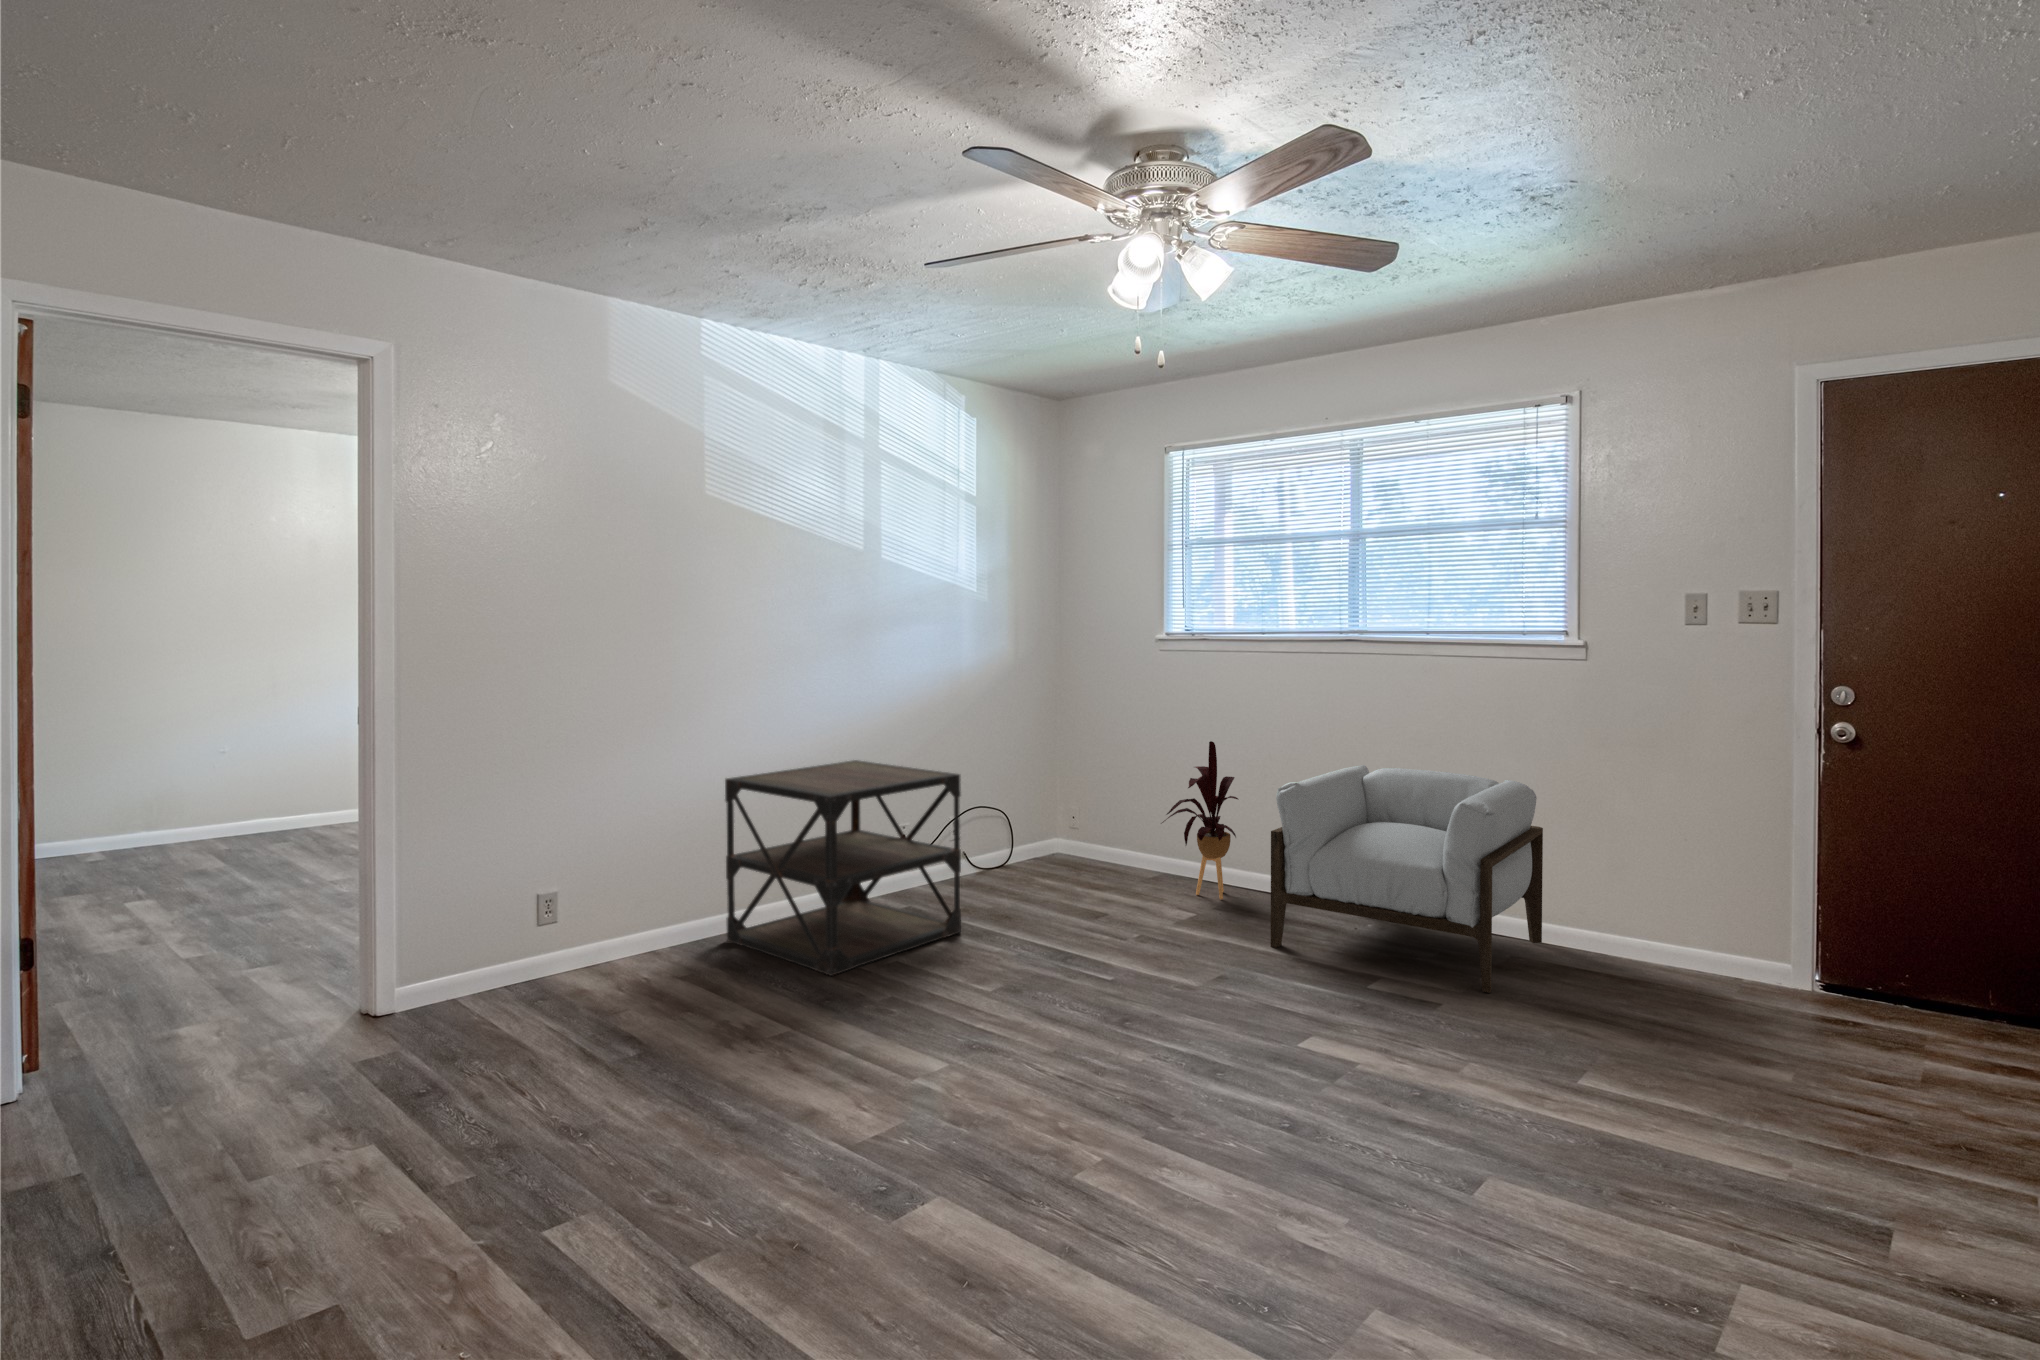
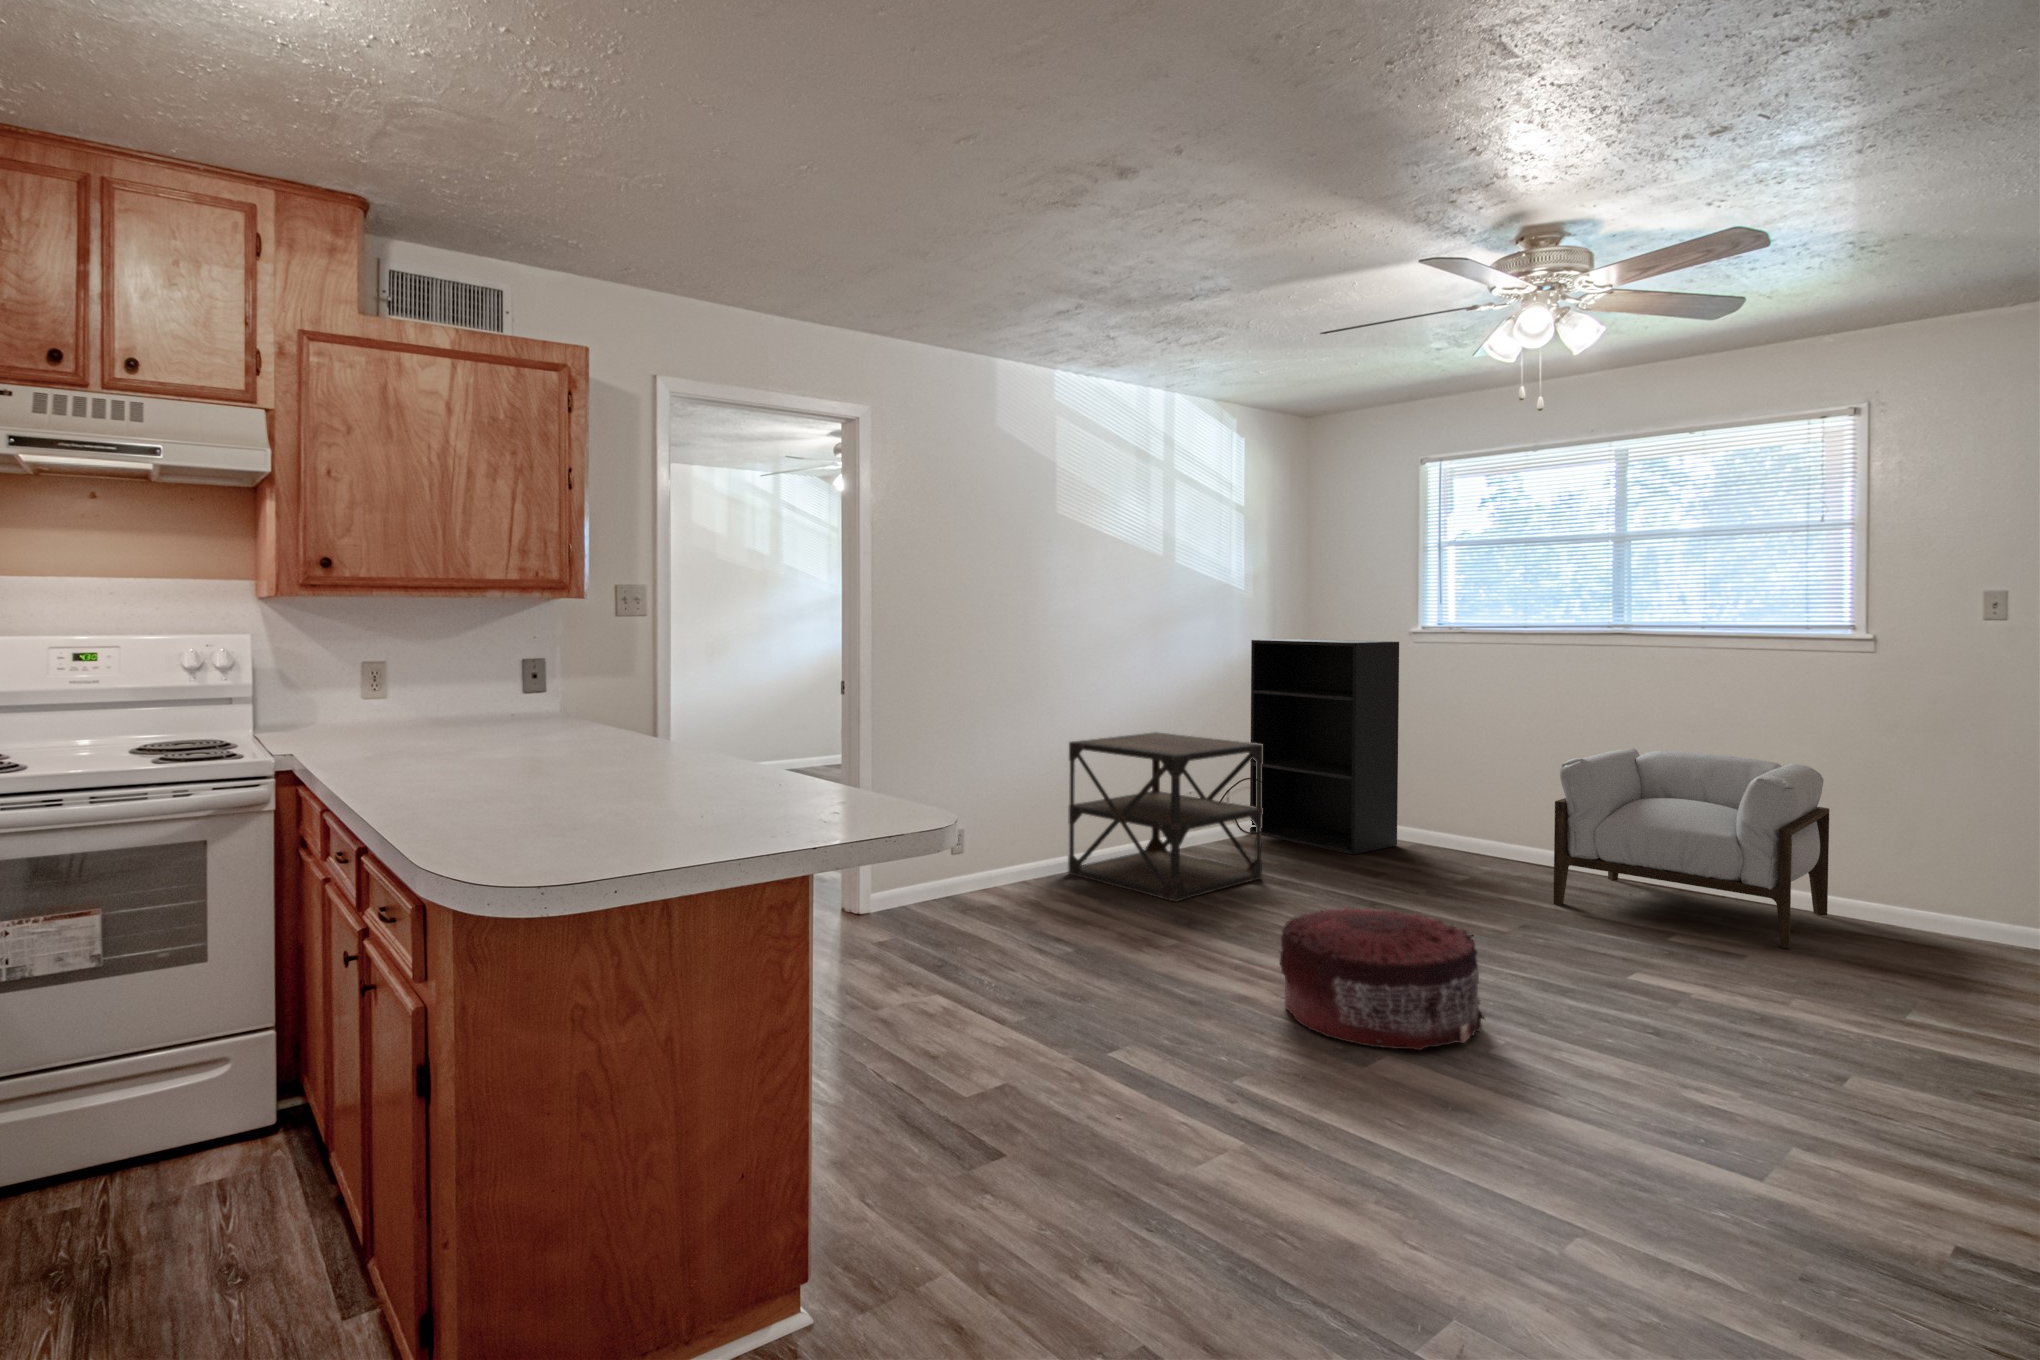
bookshelf: none [989,646,1142,891] -> present [1250,639,1399,854]
house plant: present [1162,741,1238,899] -> none [1423,724,1504,867]
pouf: none [842,997,1097,1214] -> present [1280,906,1484,1050]

